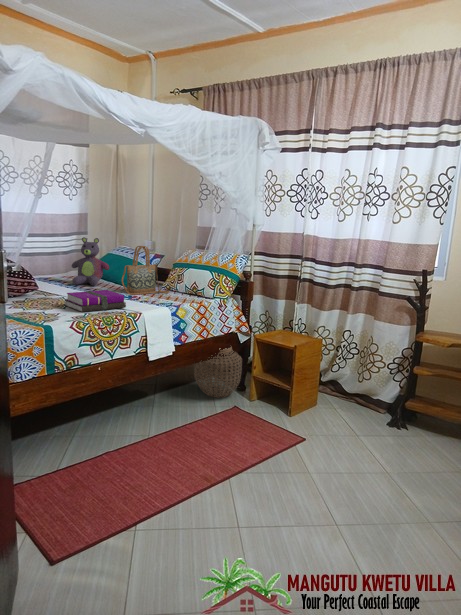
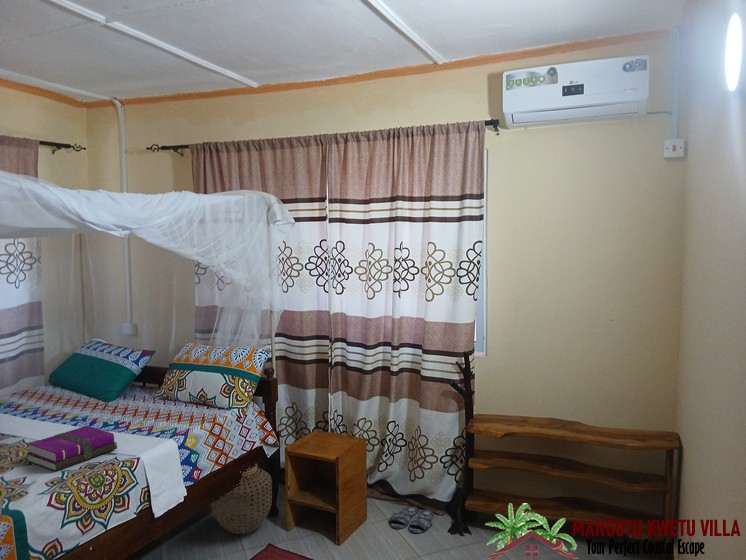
stuffed bear: present [72,237,109,286] -> none [26,344,82,412]
handbag: present [122,246,169,295] -> none [104,352,170,419]
slippers: none [336,403,377,422] -> present [390,506,434,534]

